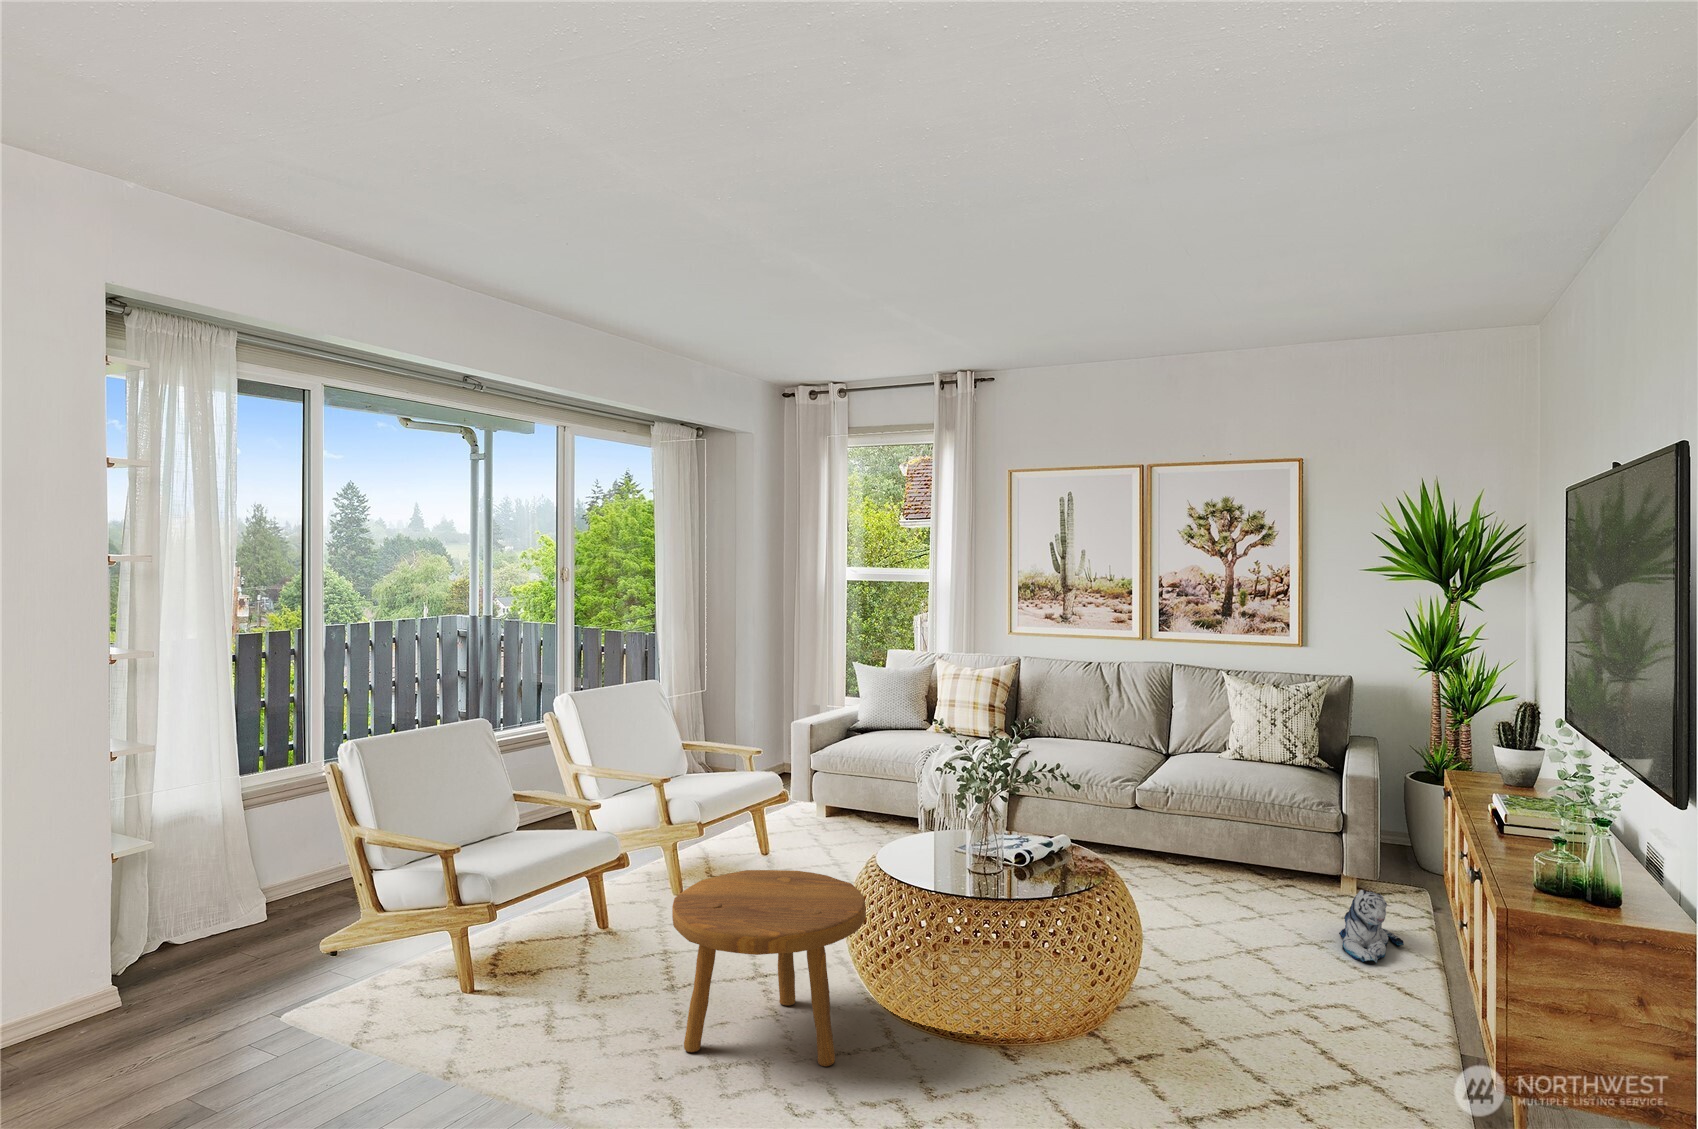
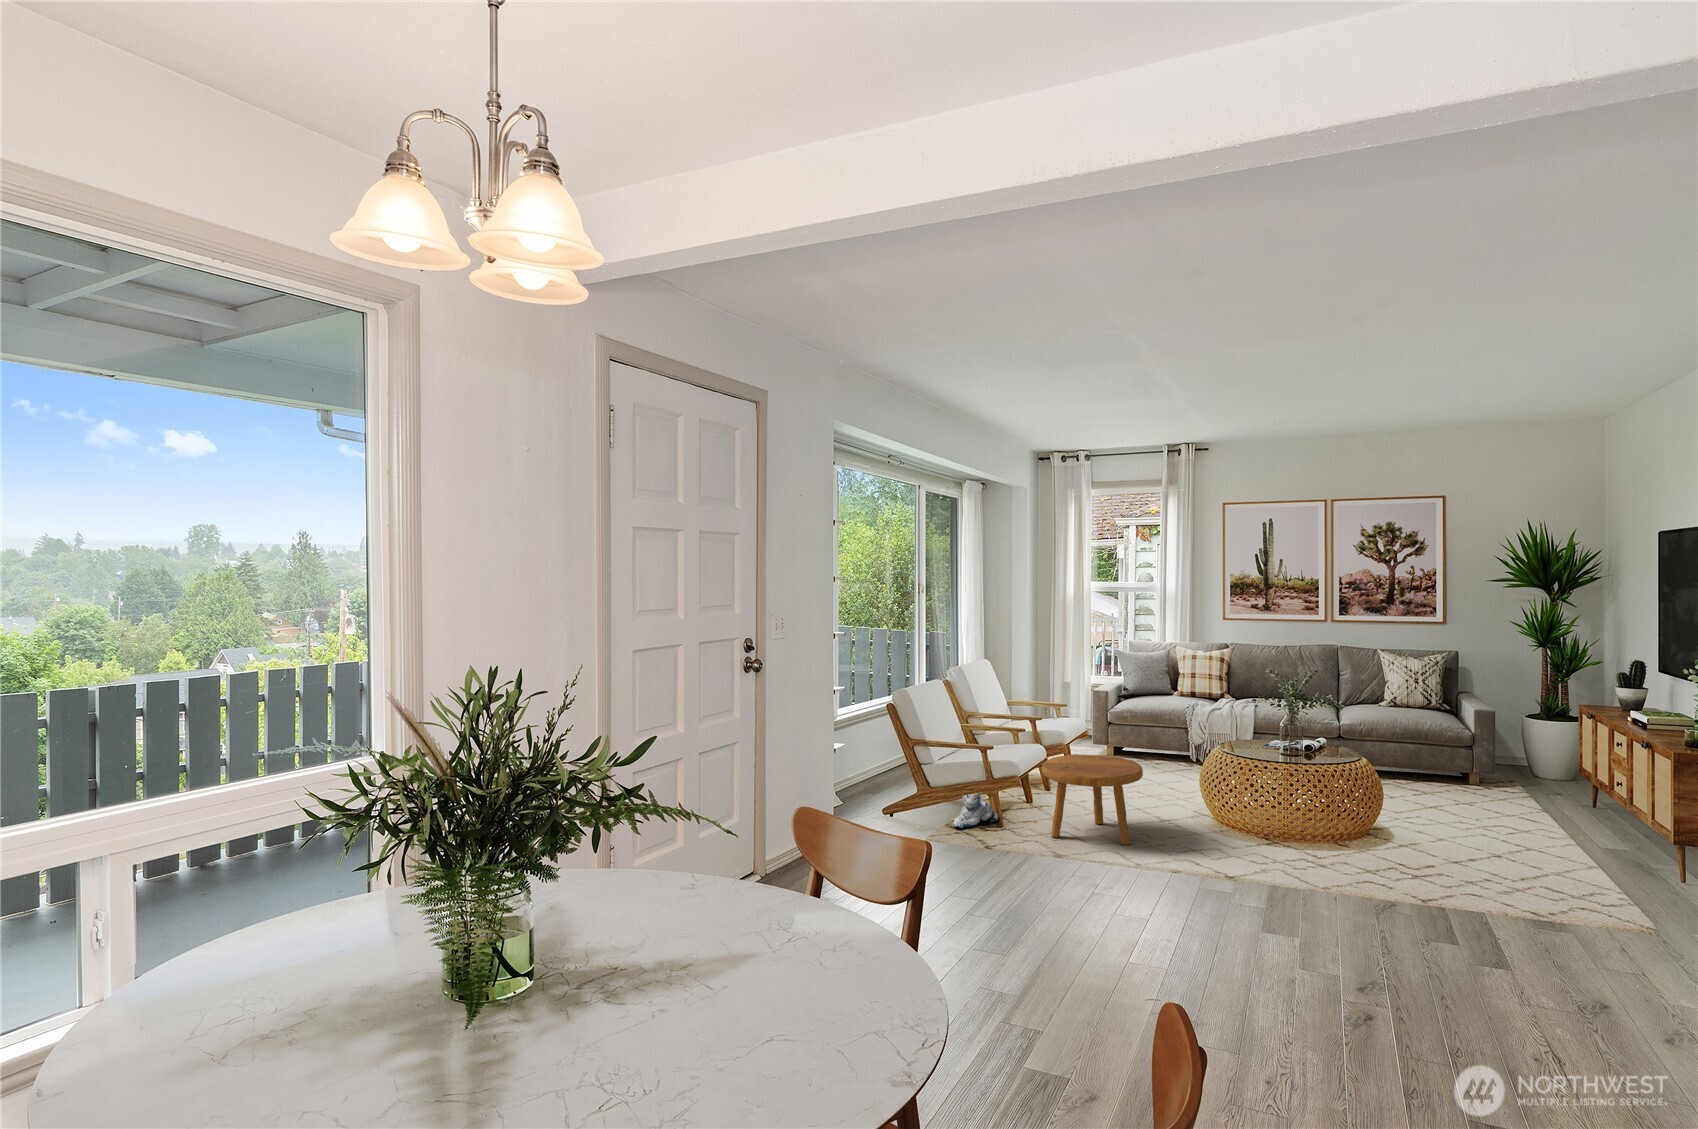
plush toy: present [1339,890,1404,963] -> present [954,793,998,828]

